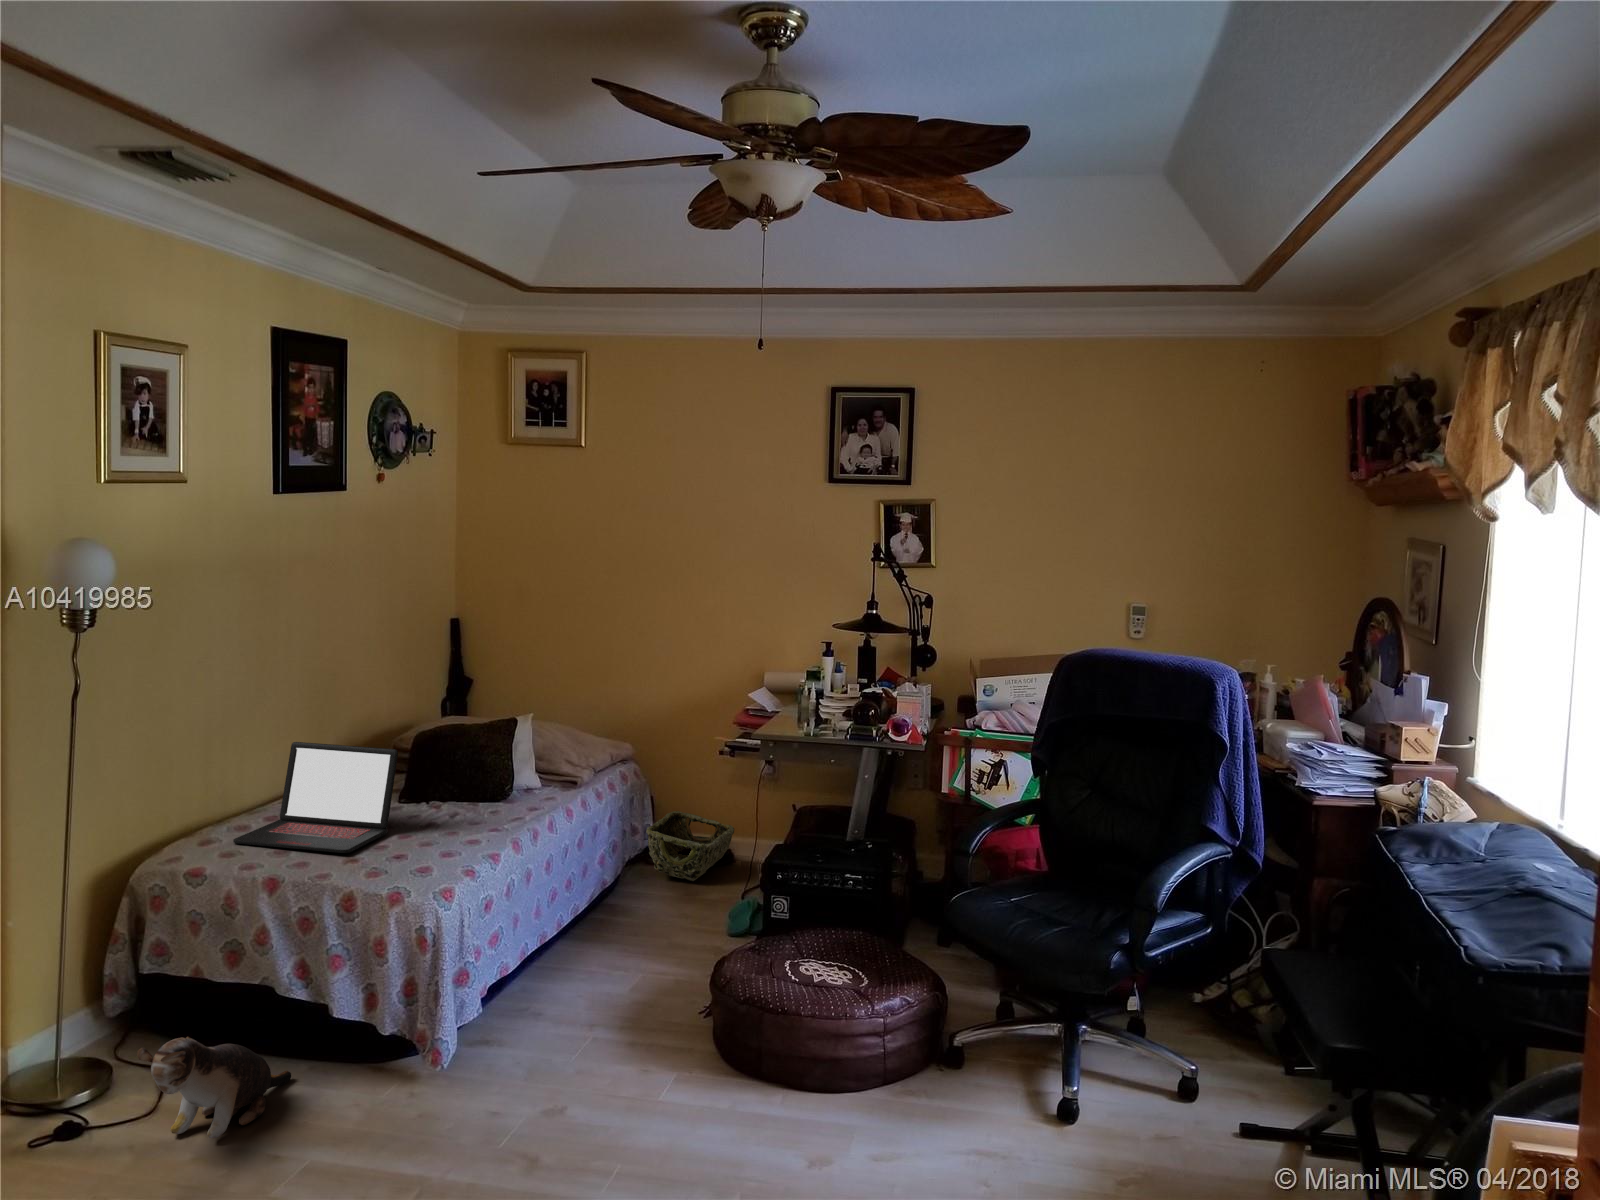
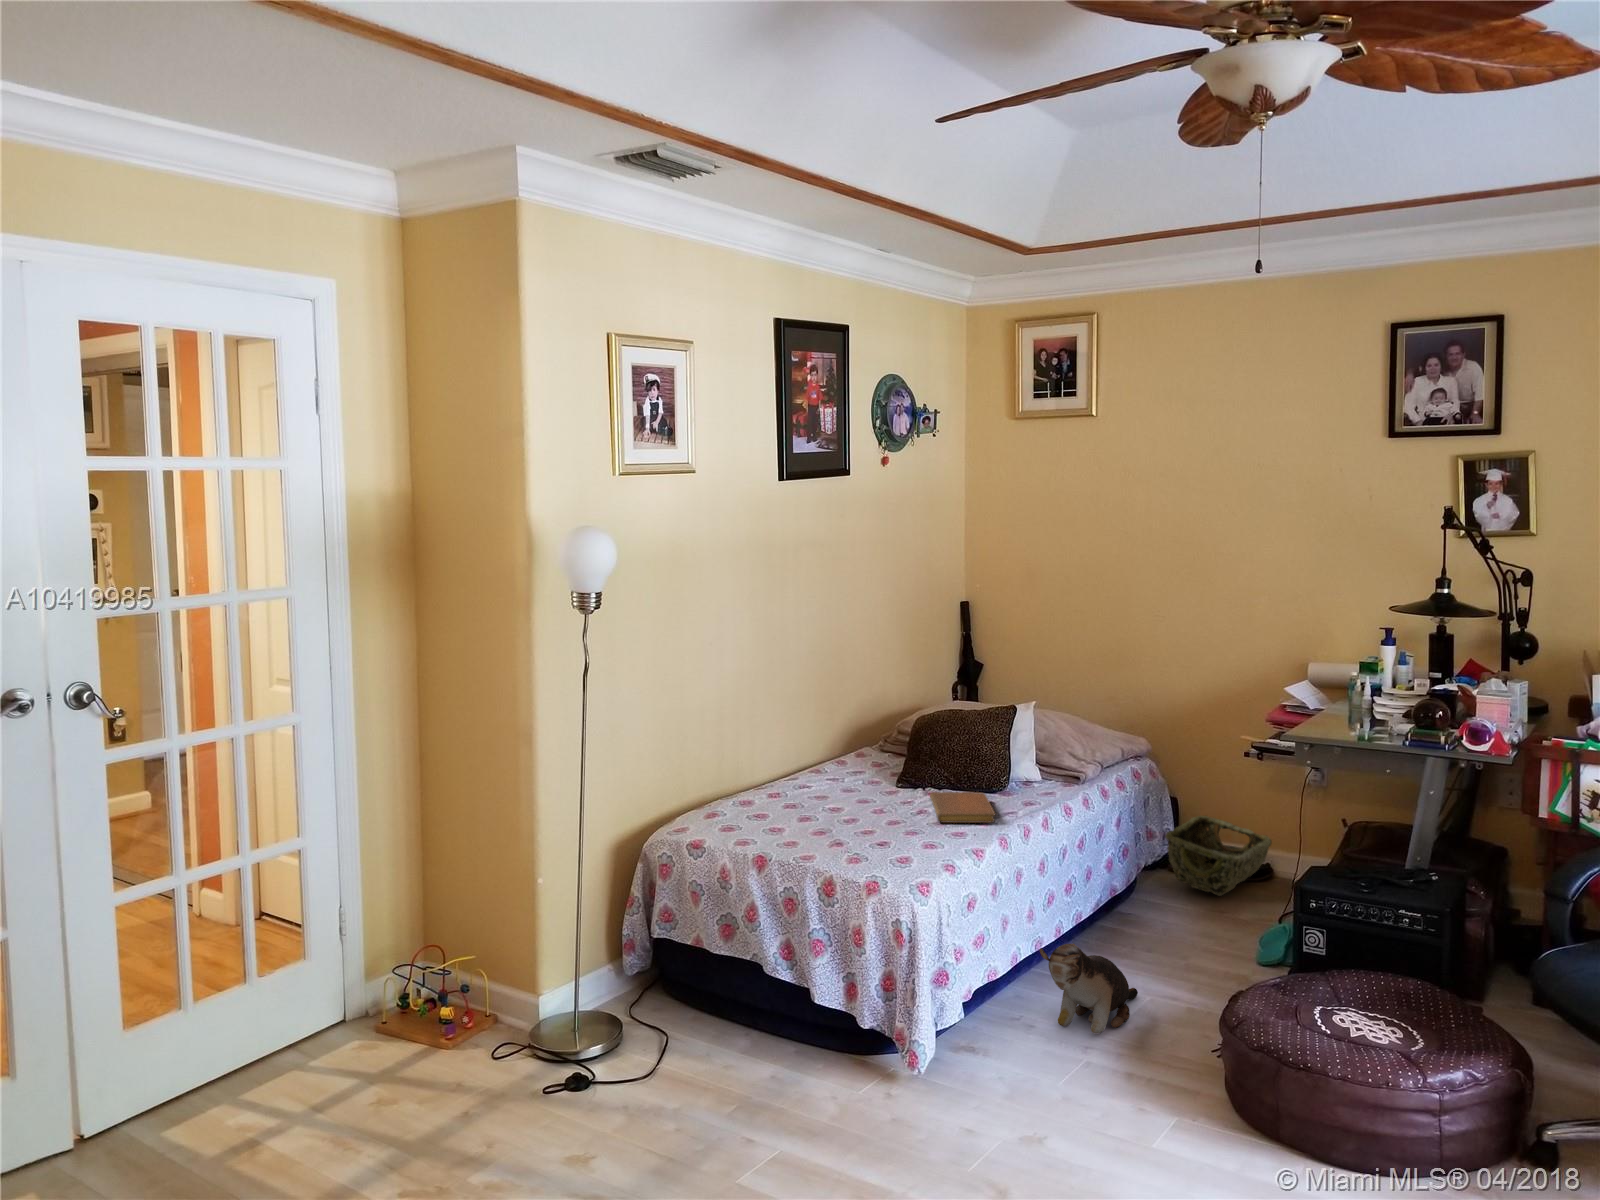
laptop: present [233,742,398,853] -> none [735,724,888,838]
notebook: none [436,800,504,831] -> present [930,792,995,823]
plush toy: present [137,1037,291,1138] -> present [1040,944,1138,1034]

